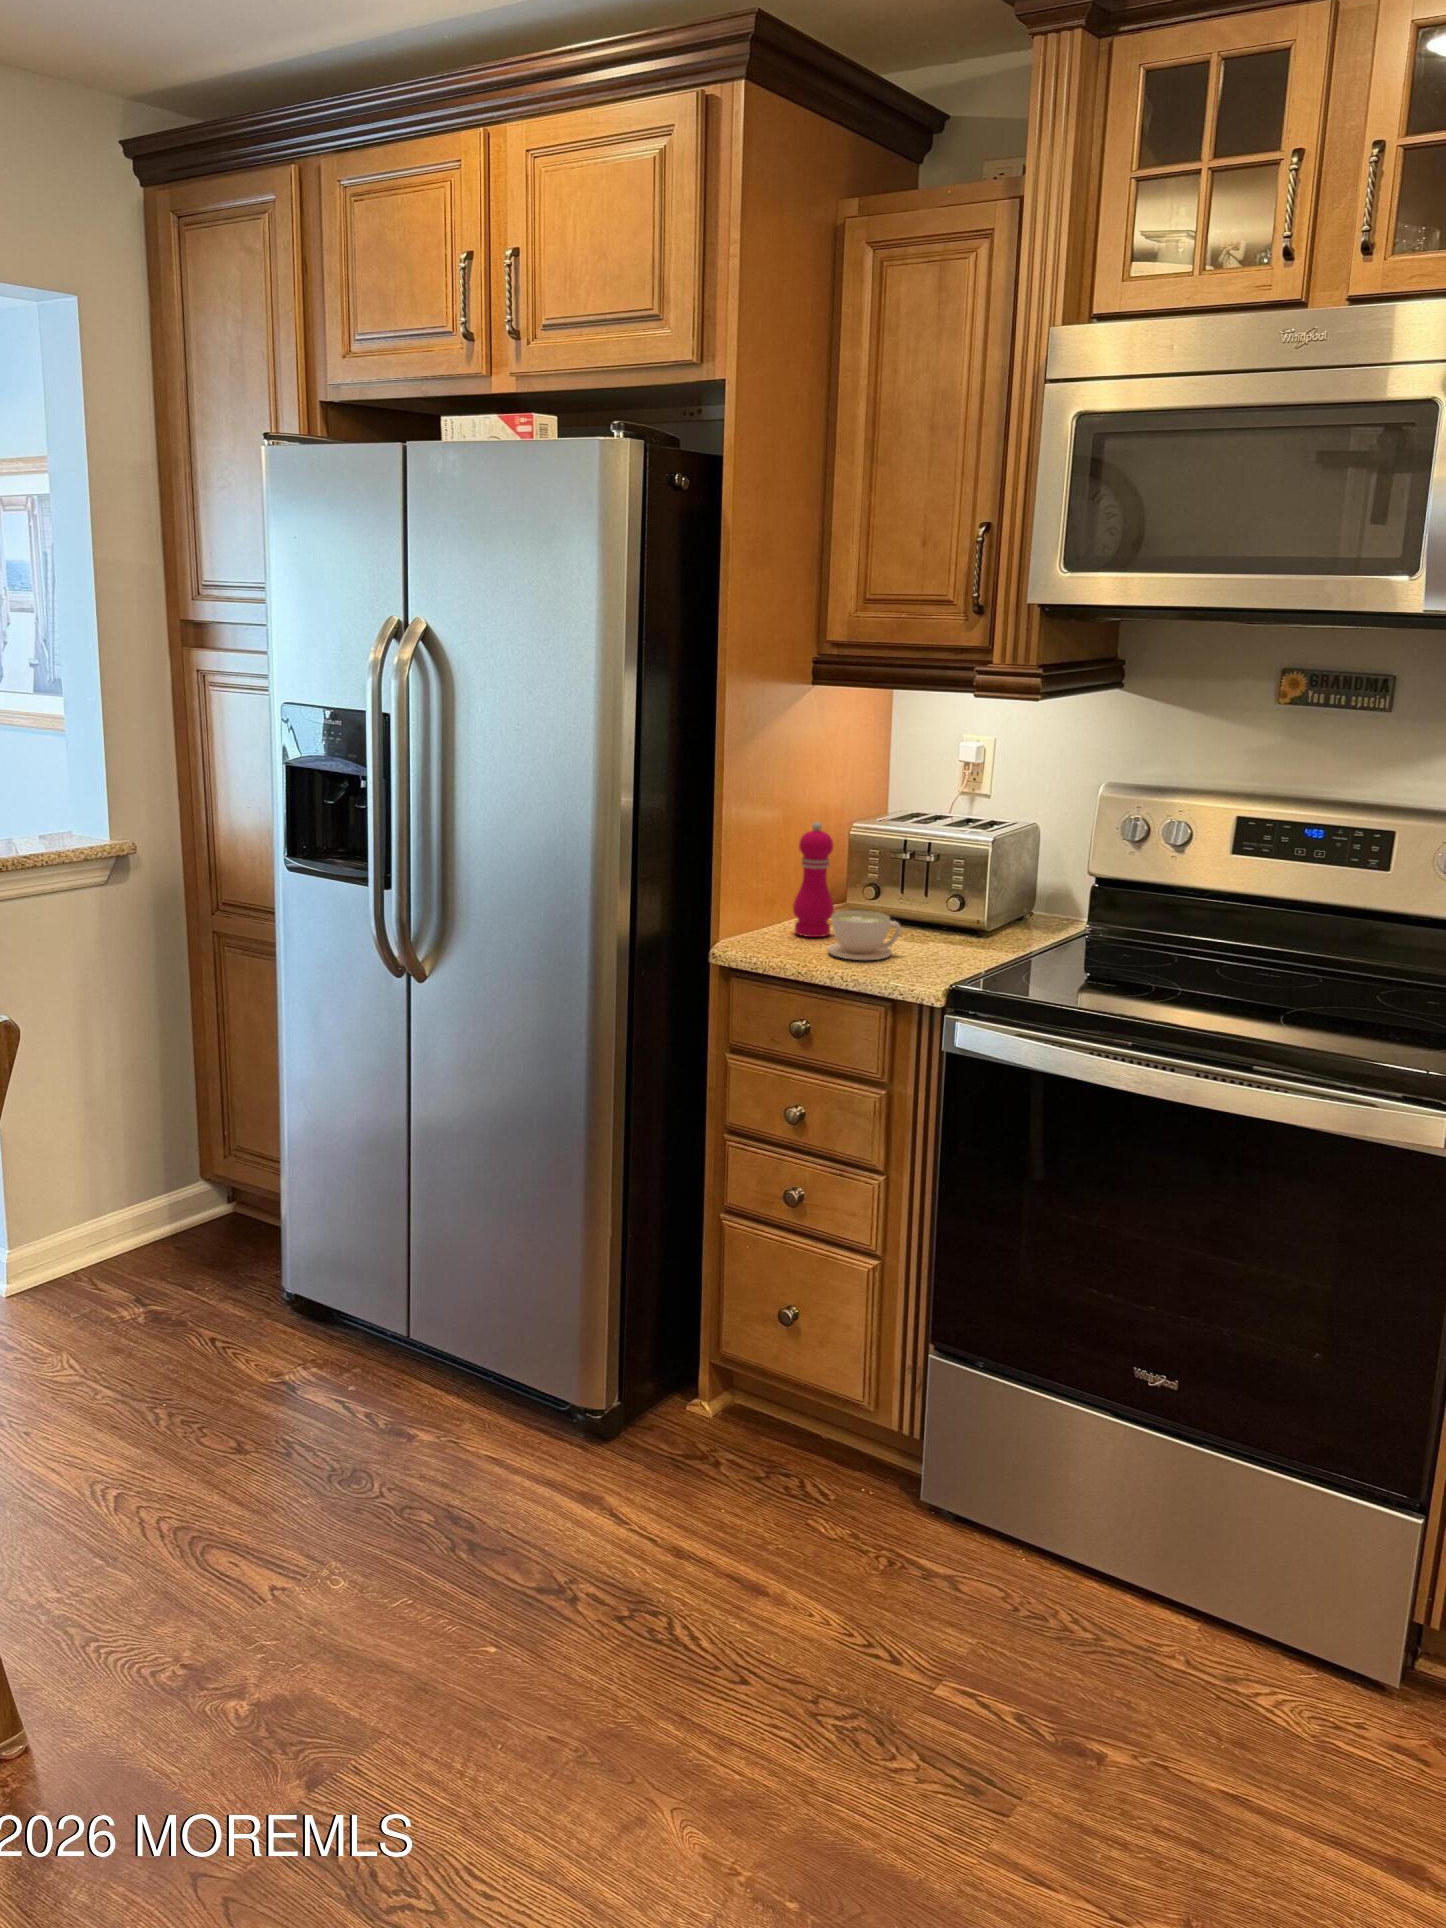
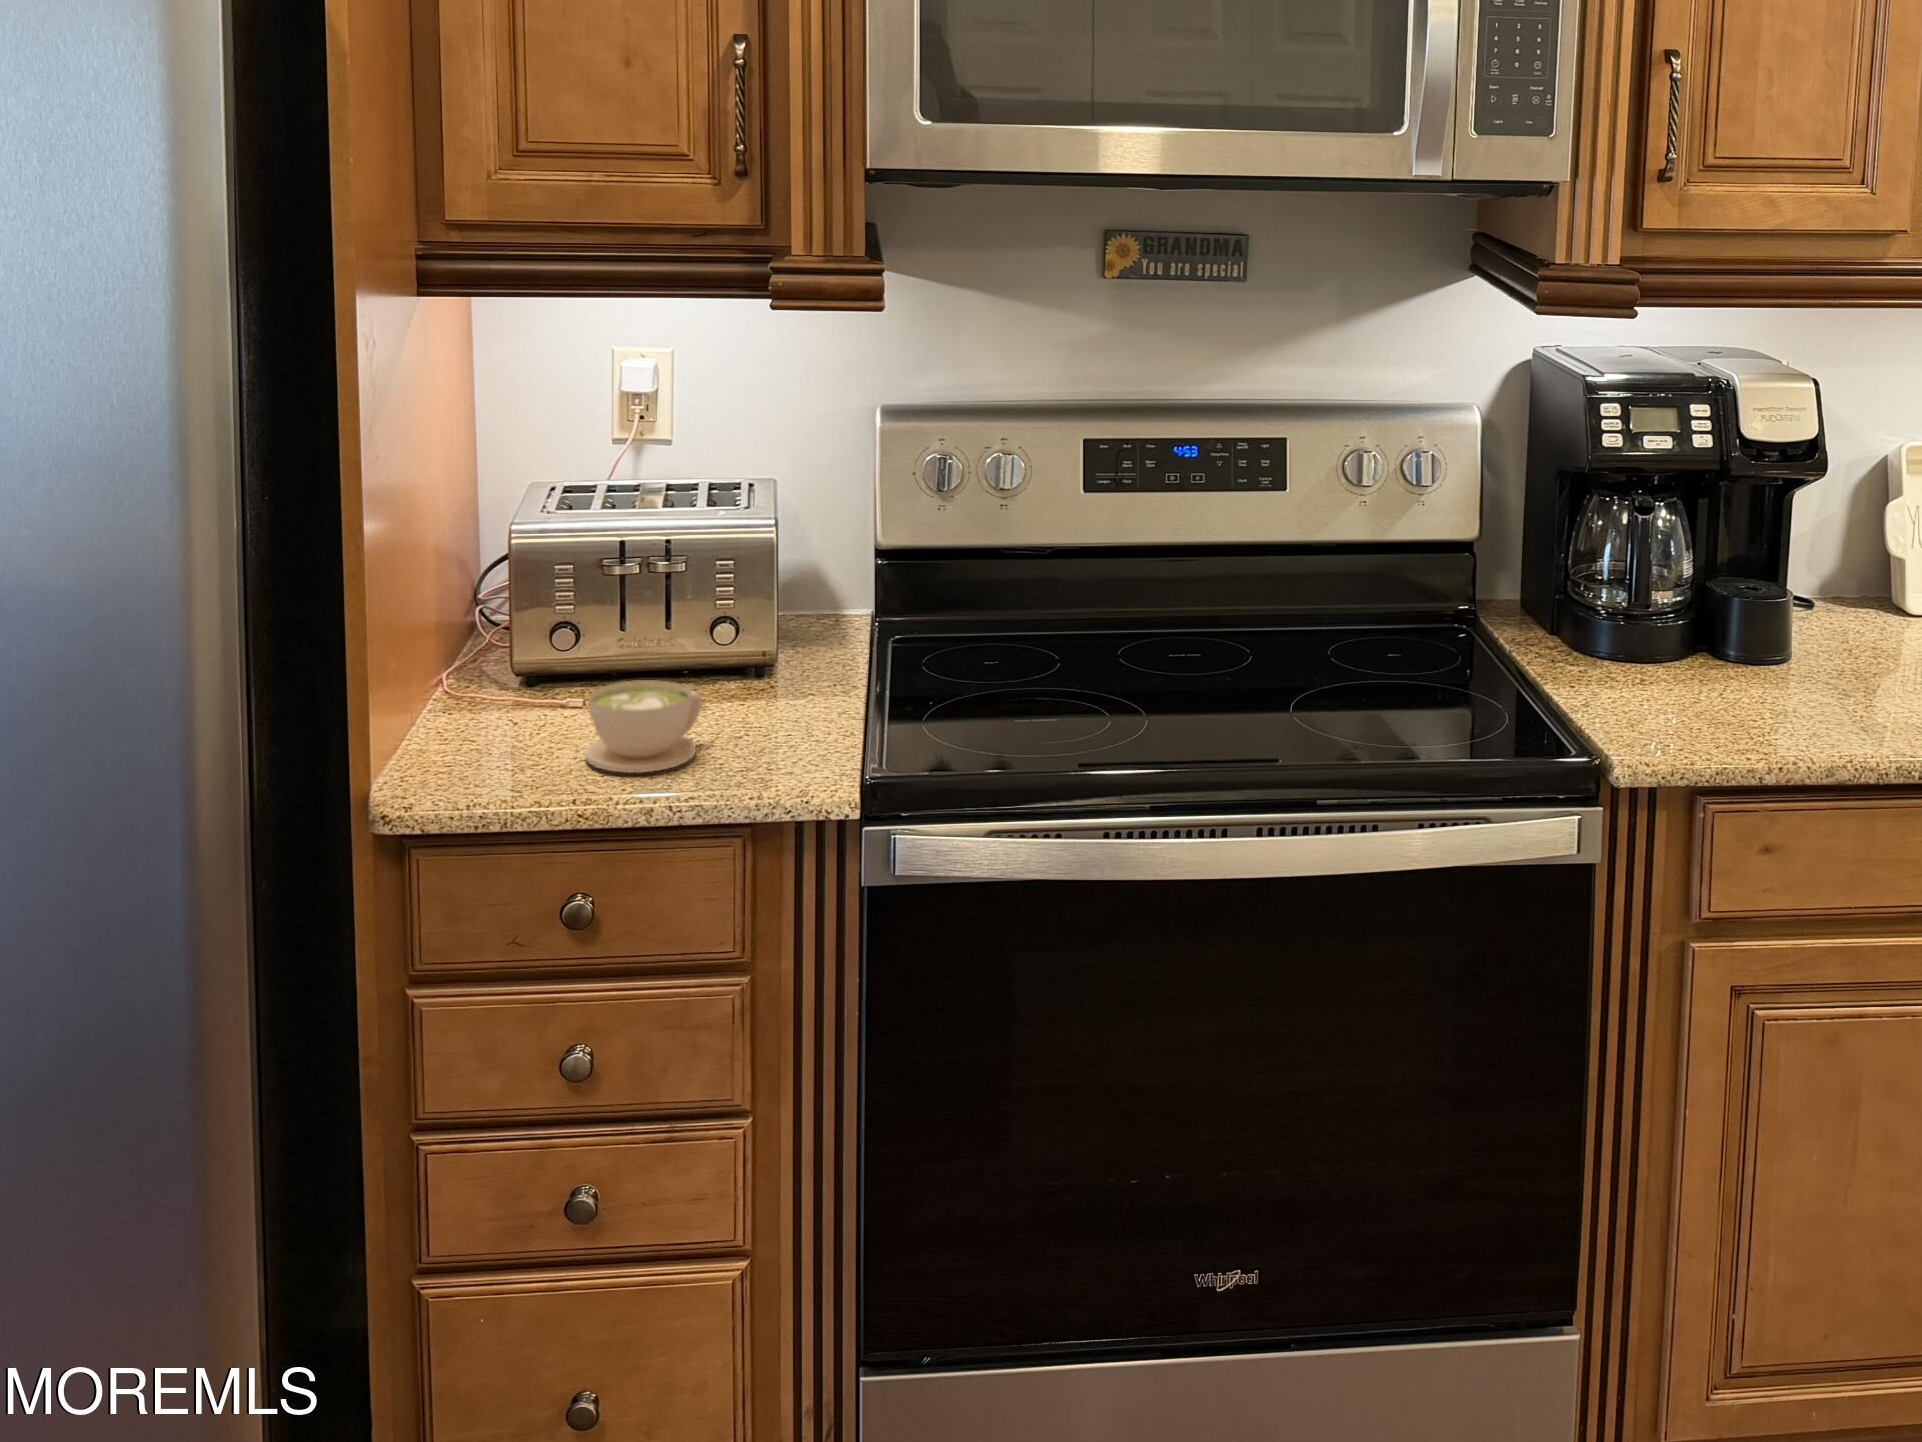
pepper mill: present [793,822,834,937] -> none [466,543,541,744]

